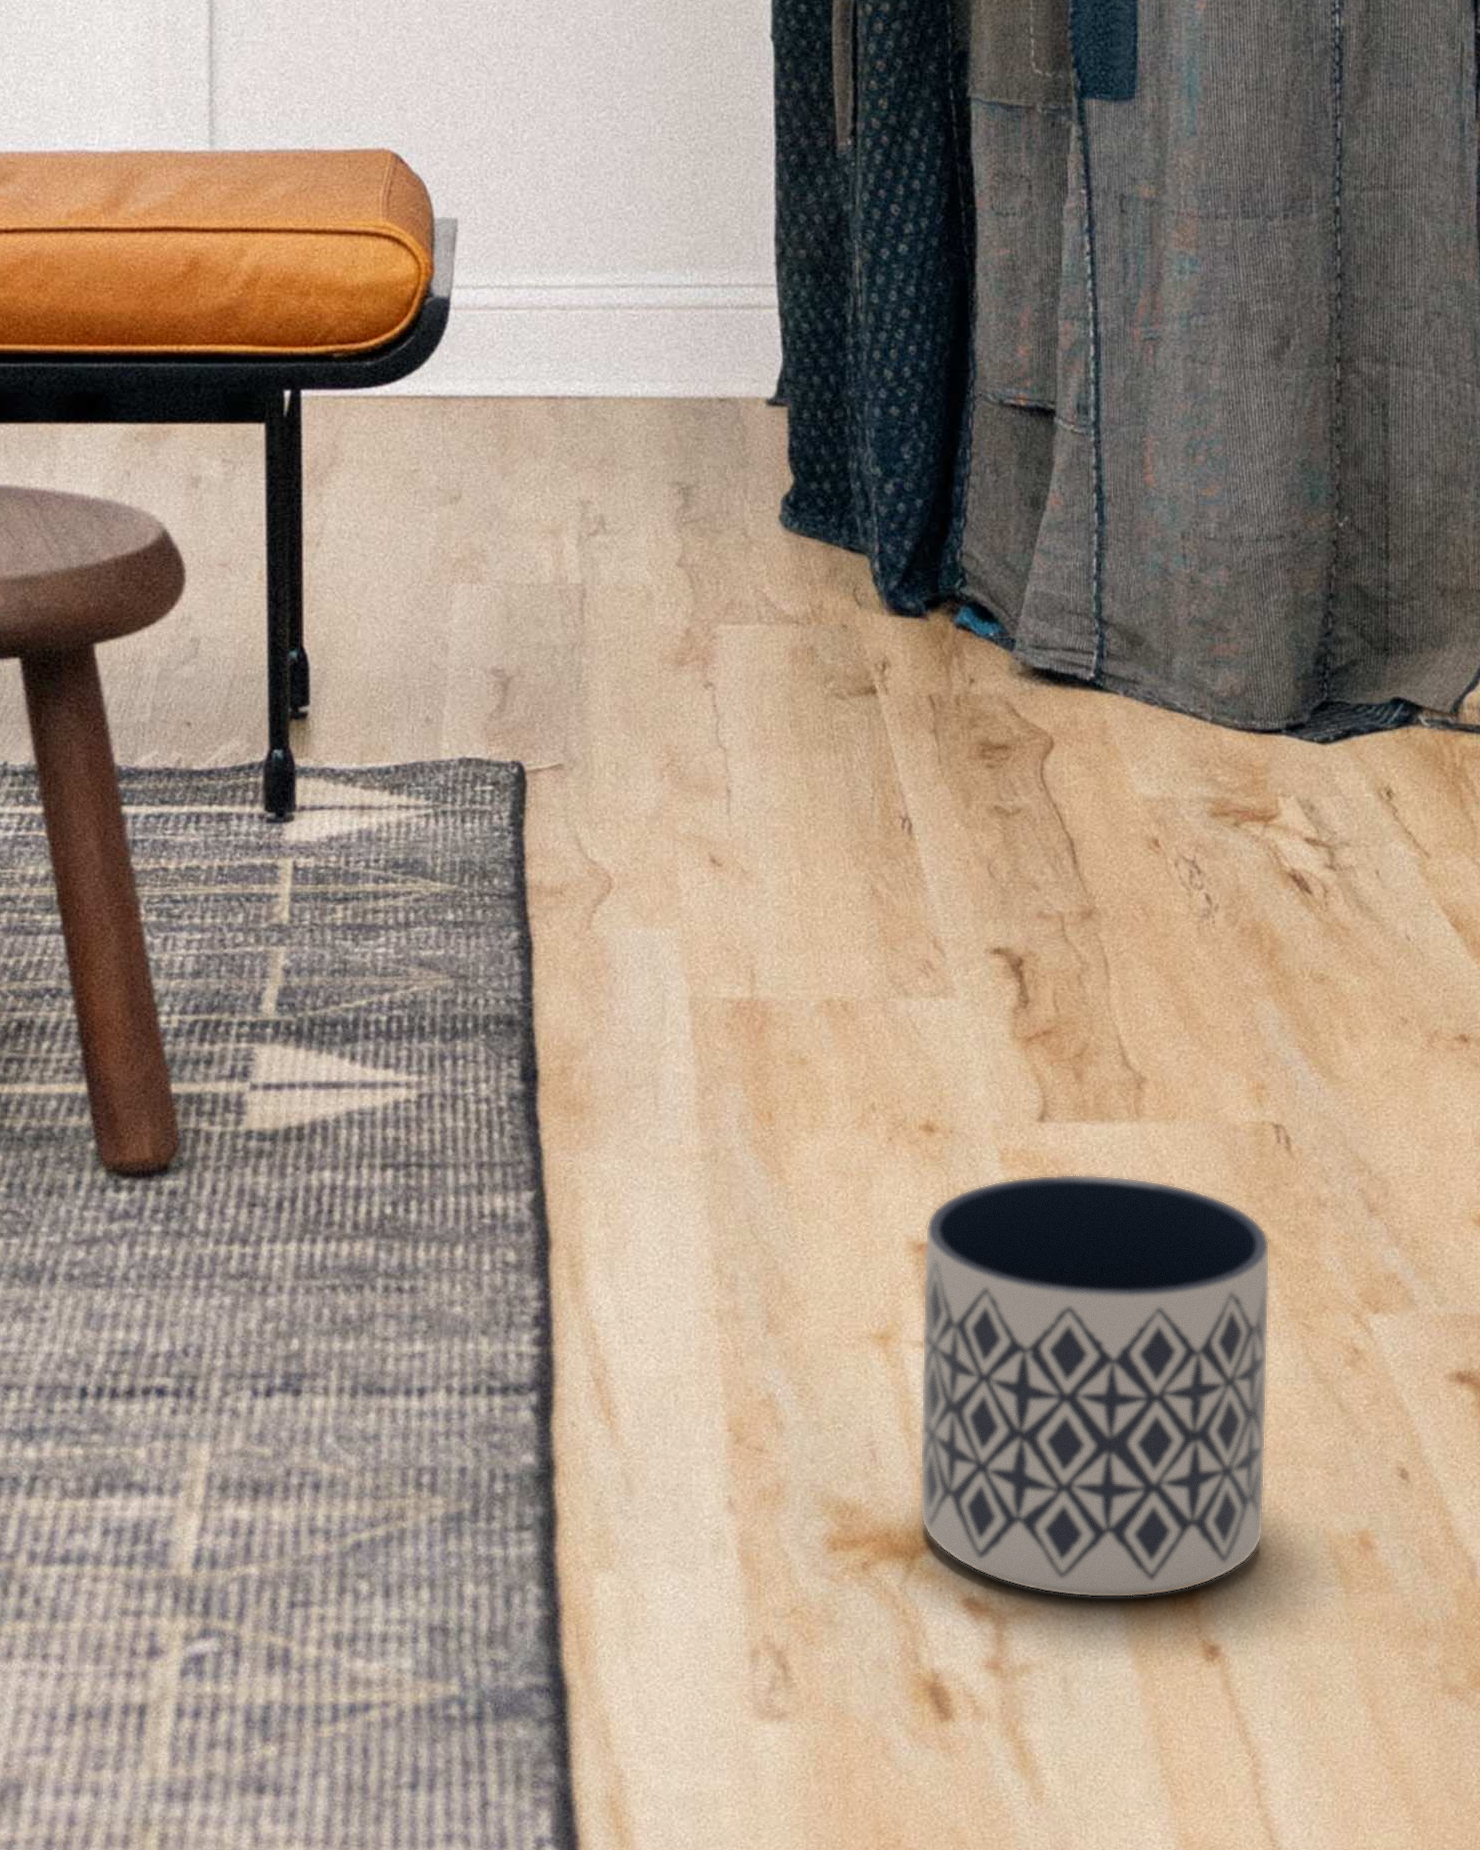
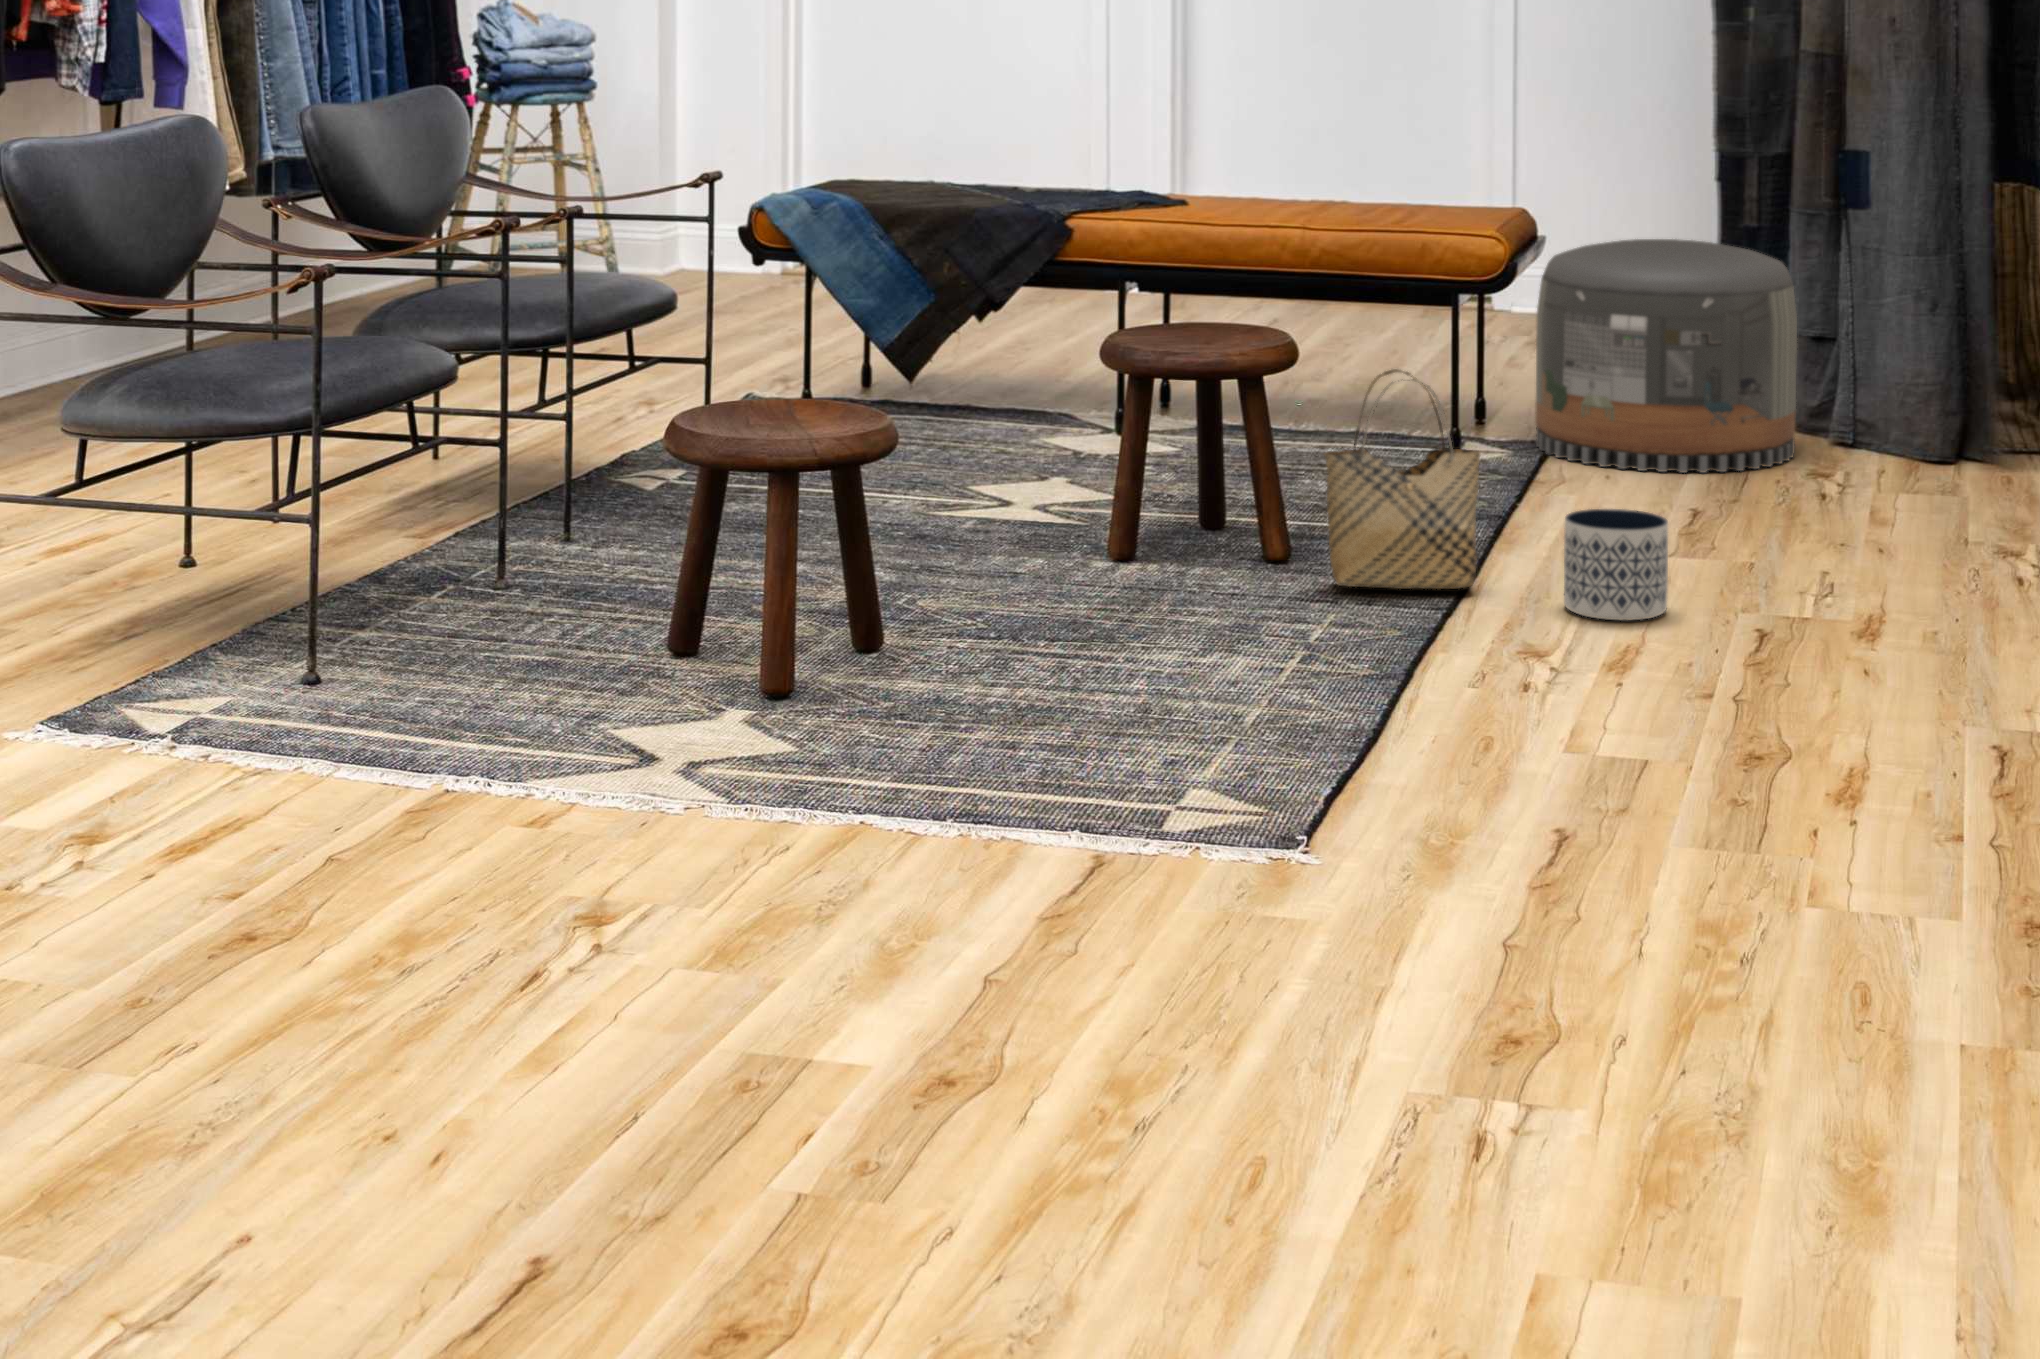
pouf: none [453,198,1147,861] -> present [1535,239,1797,473]
woven basket: none [98,739,612,1526] -> present [1324,369,1481,589]

